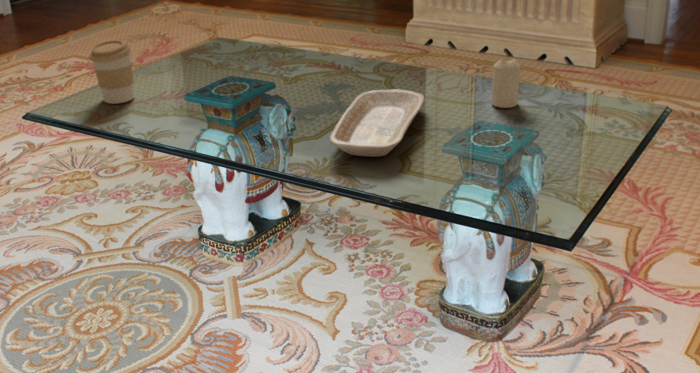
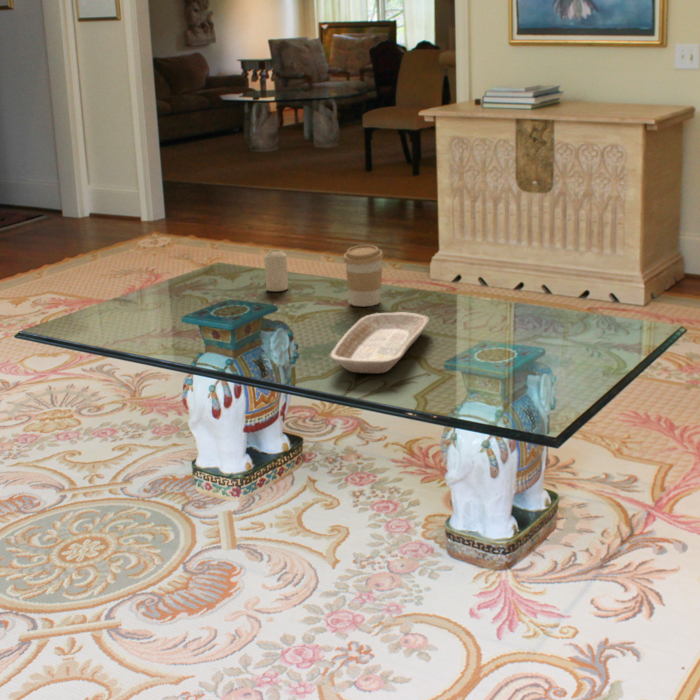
coffee cup: present [89,40,134,104] -> present [343,245,383,306]
candle: present [492,57,520,108] -> present [264,249,288,291]

